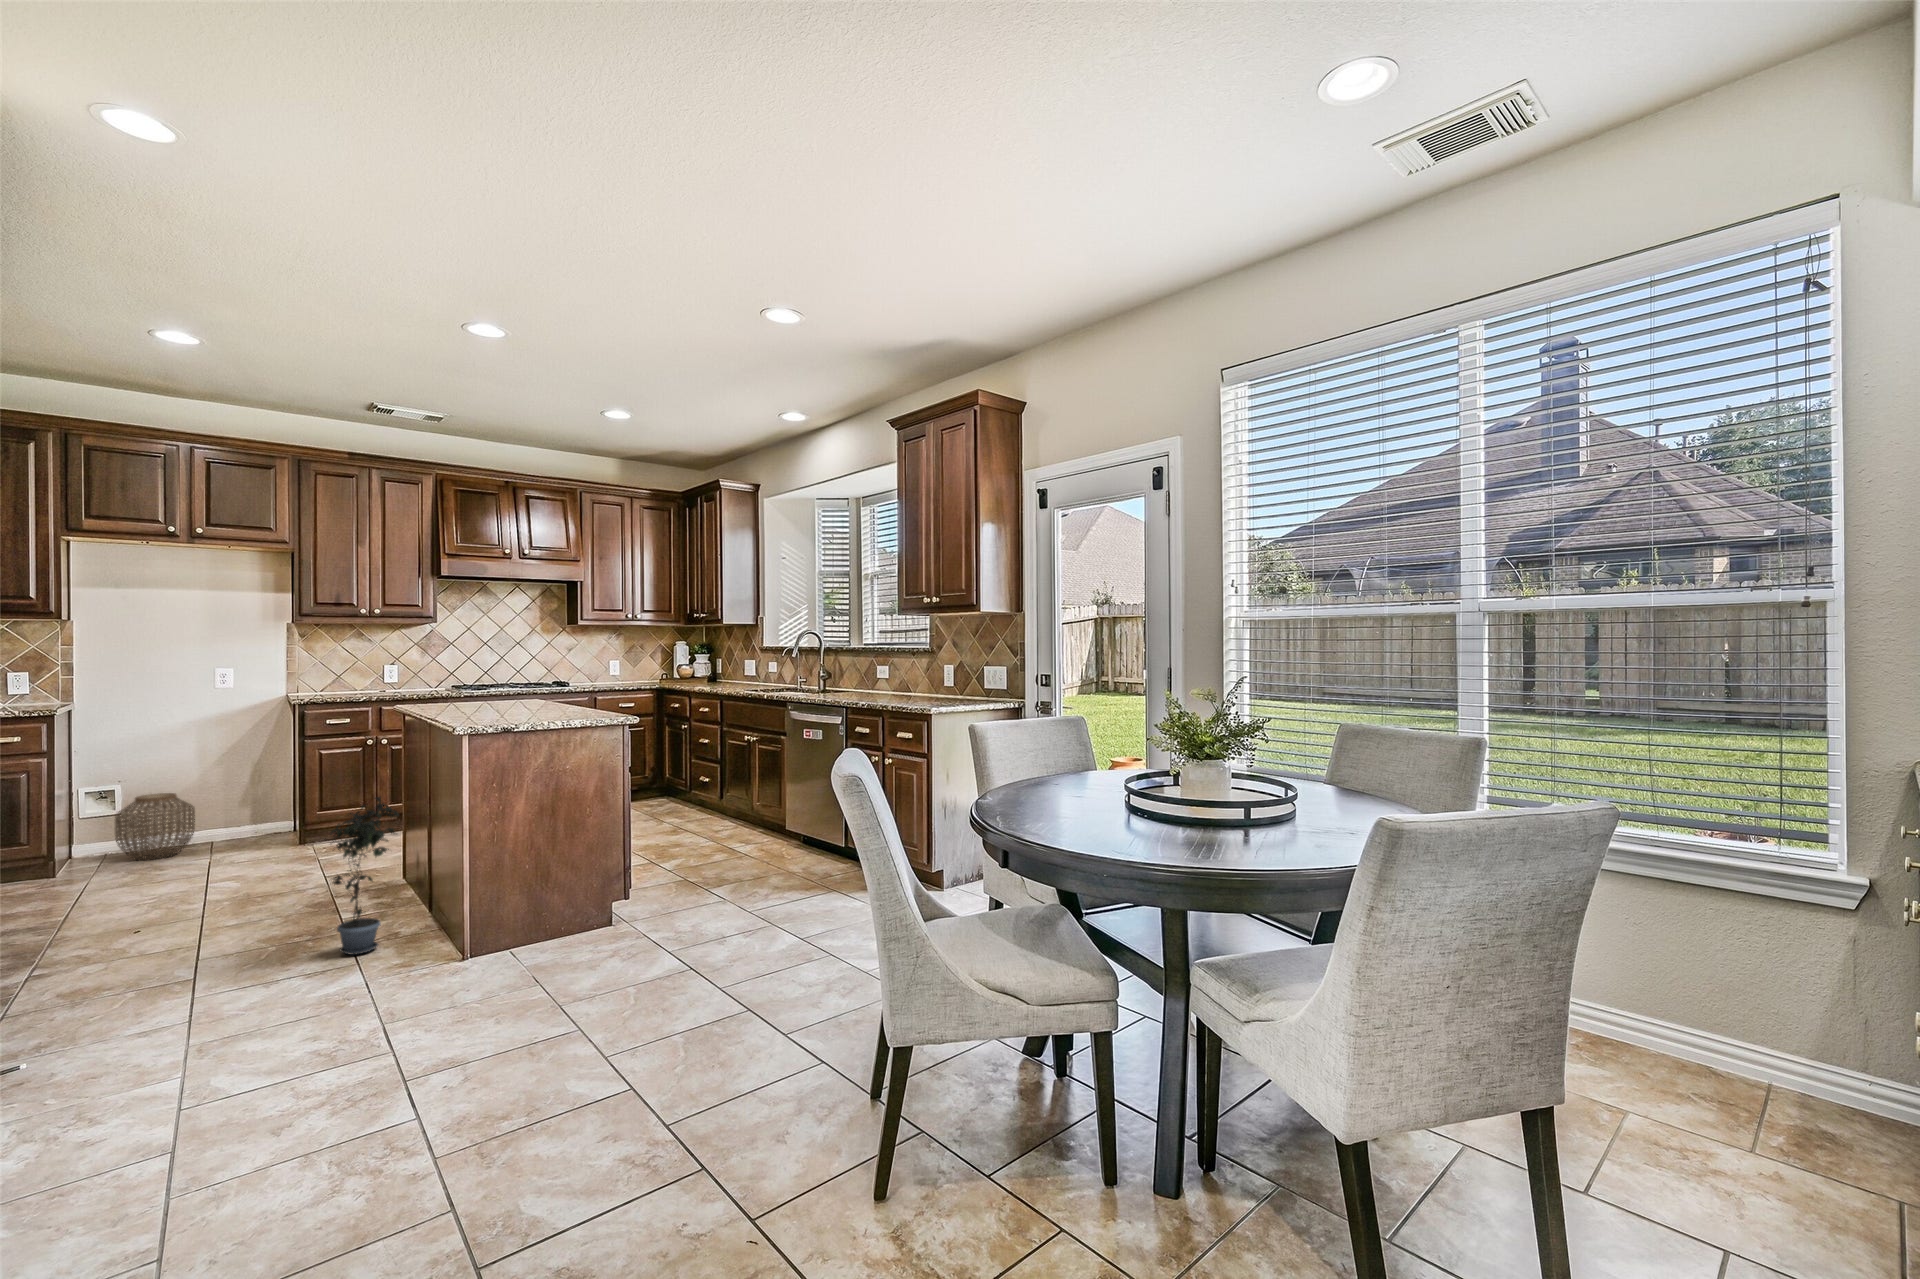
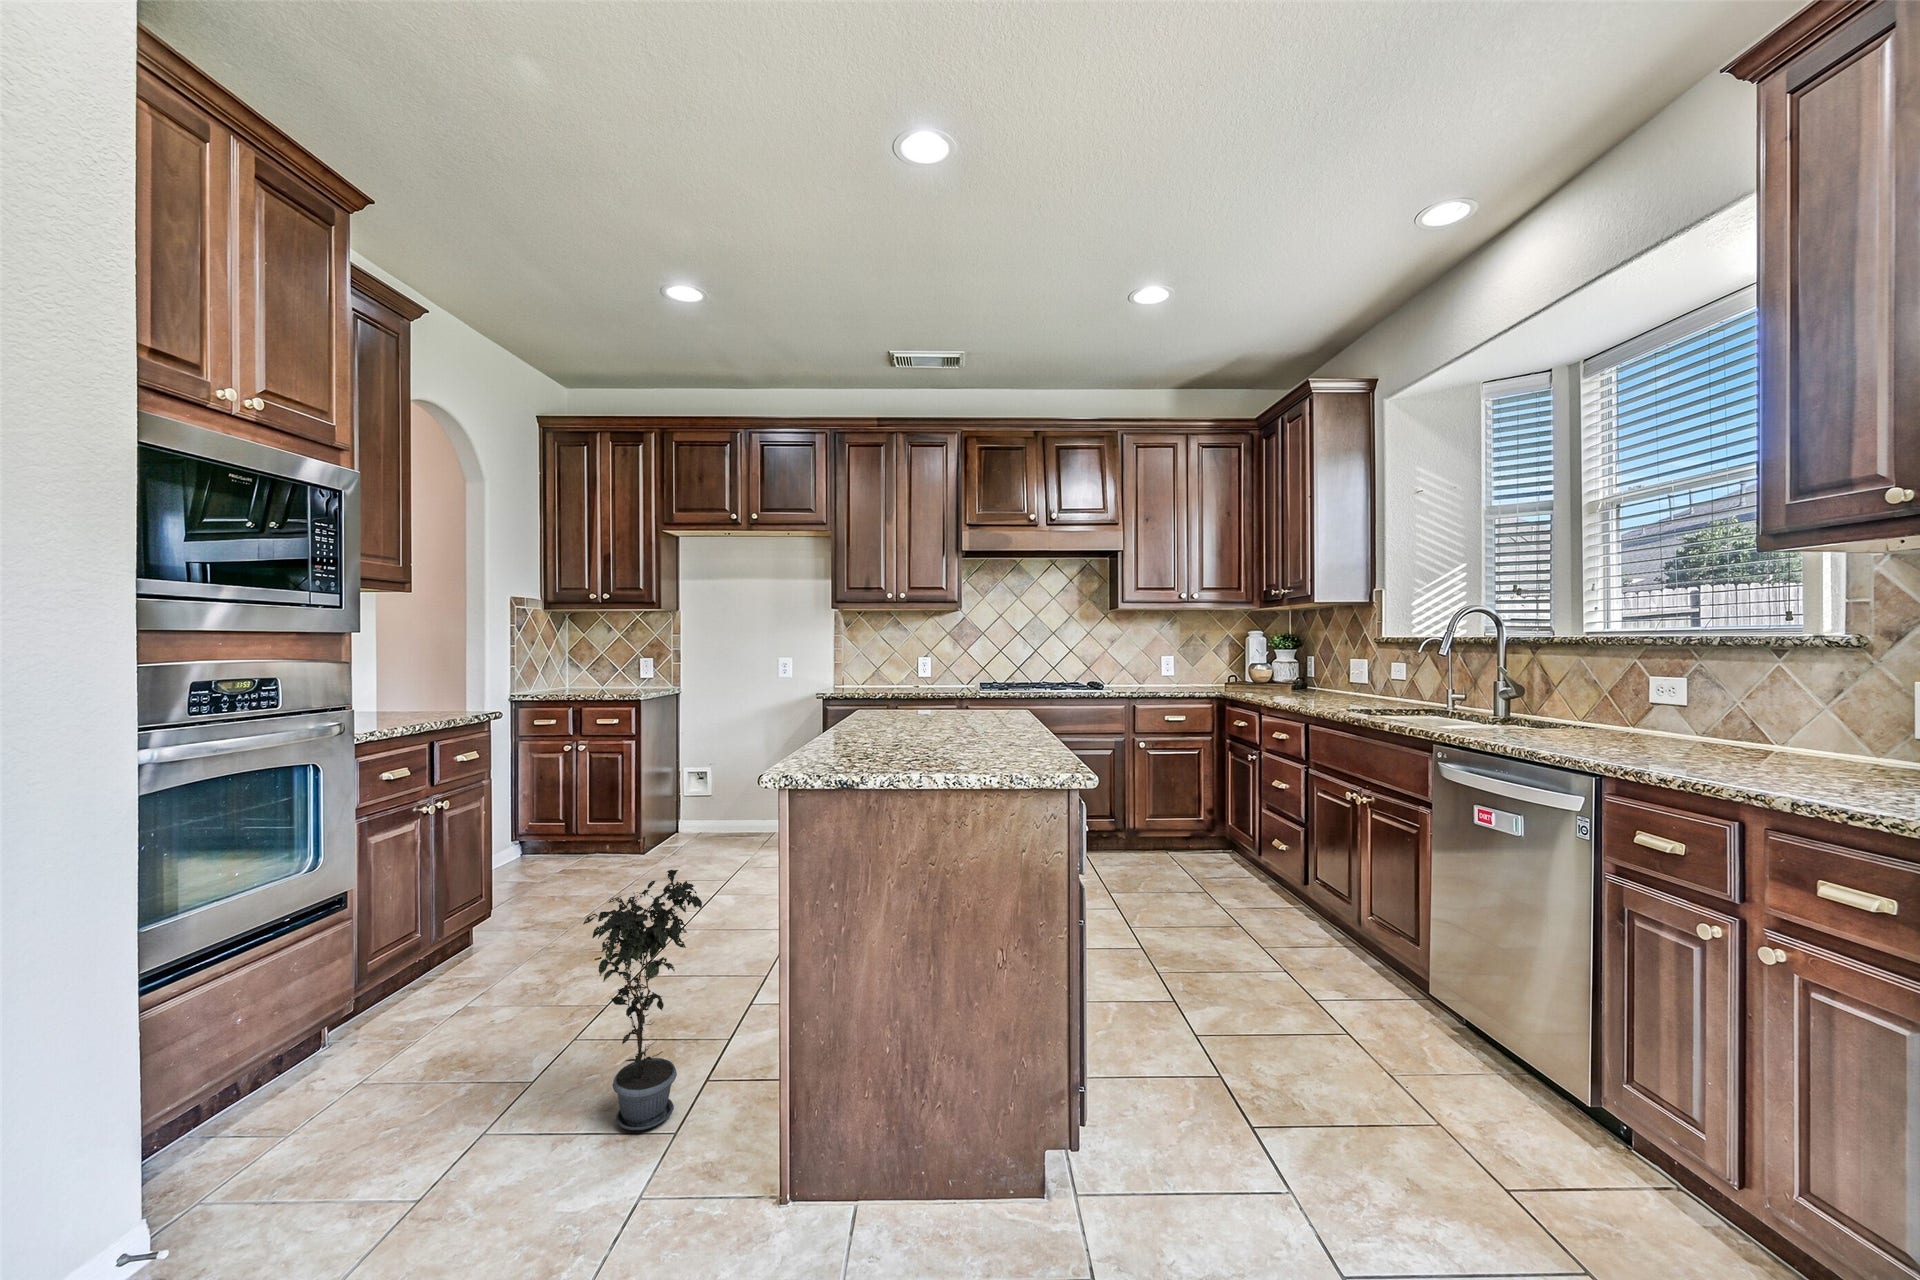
woven basket: present [115,793,195,860] -> none [694,775,753,840]

